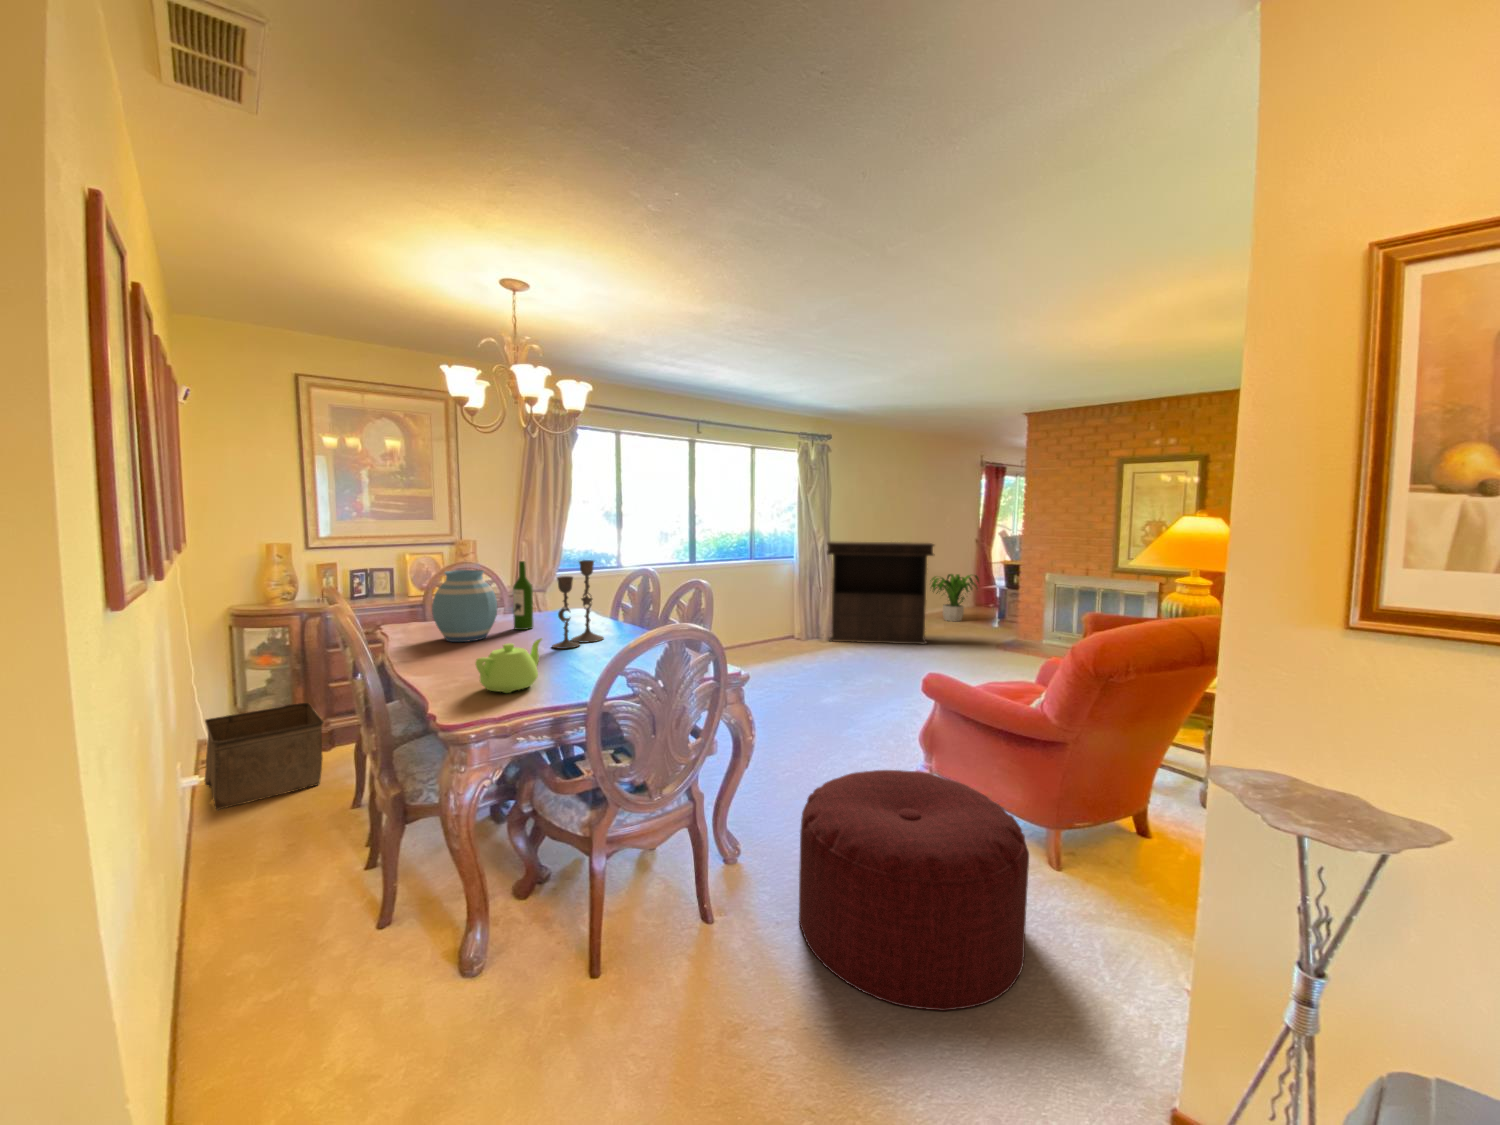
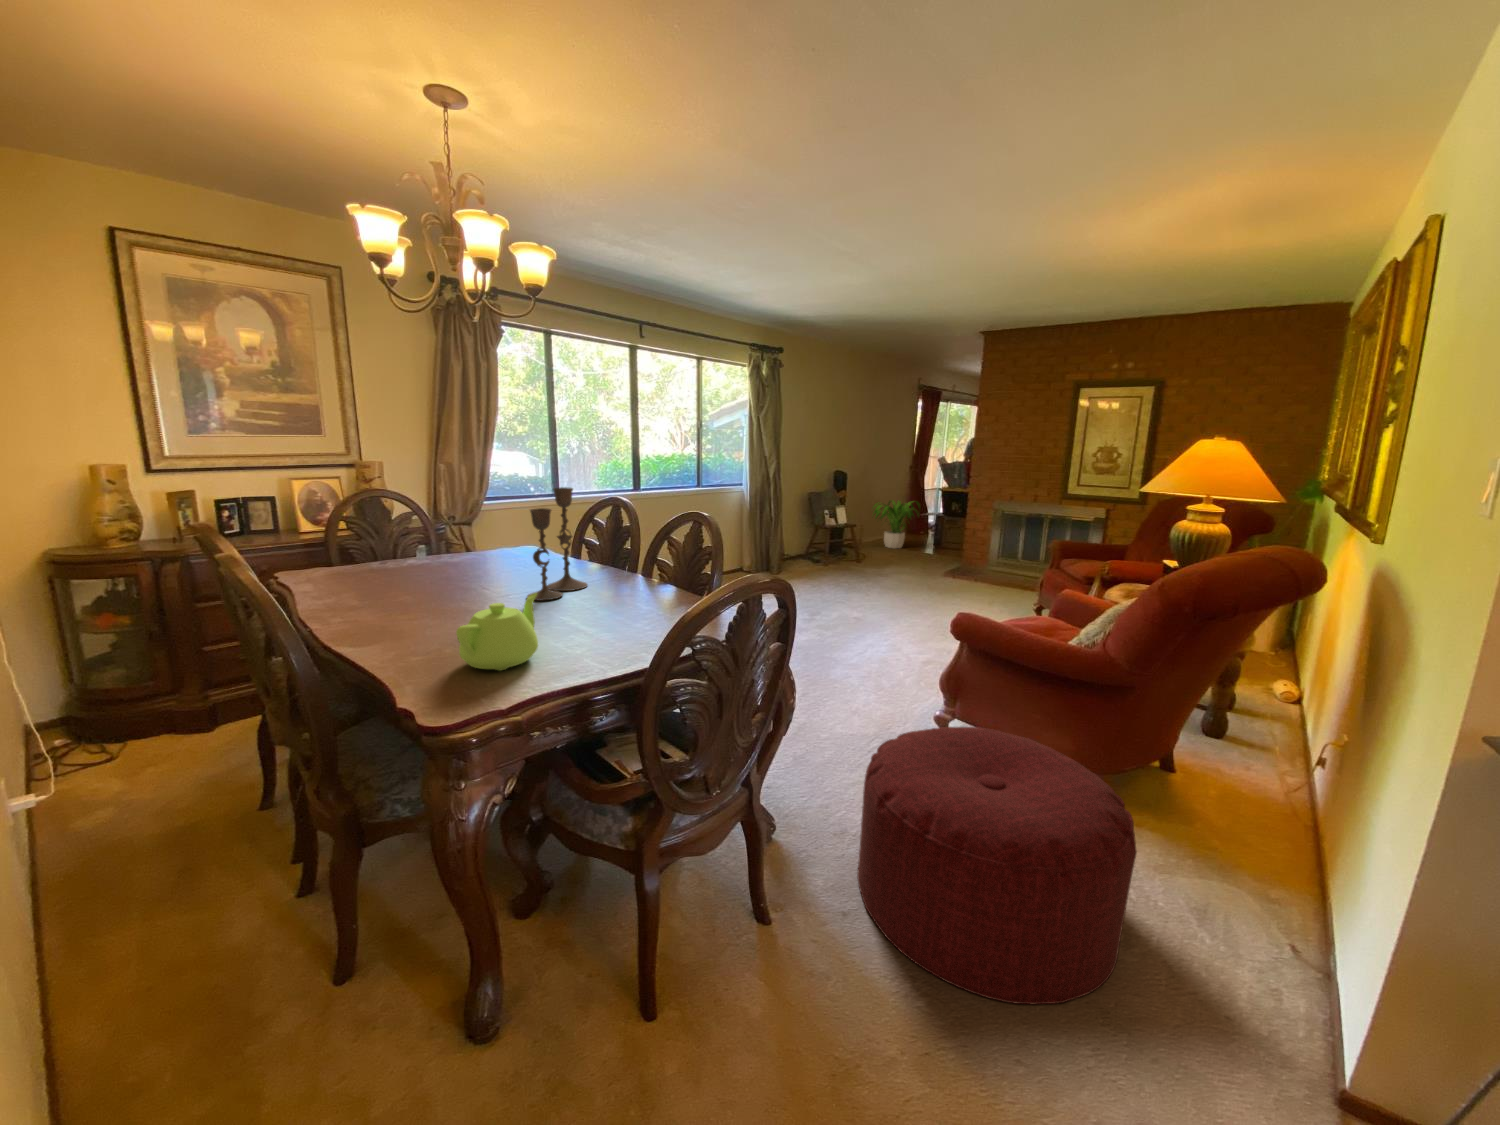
console table: present [827,541,934,644] -> none [776,466,890,573]
wine bottle: present [513,561,533,630] -> none [459,488,488,575]
vase: present [432,570,498,642] -> none [354,500,443,595]
storage bin: present [204,703,323,810] -> none [21,674,209,827]

